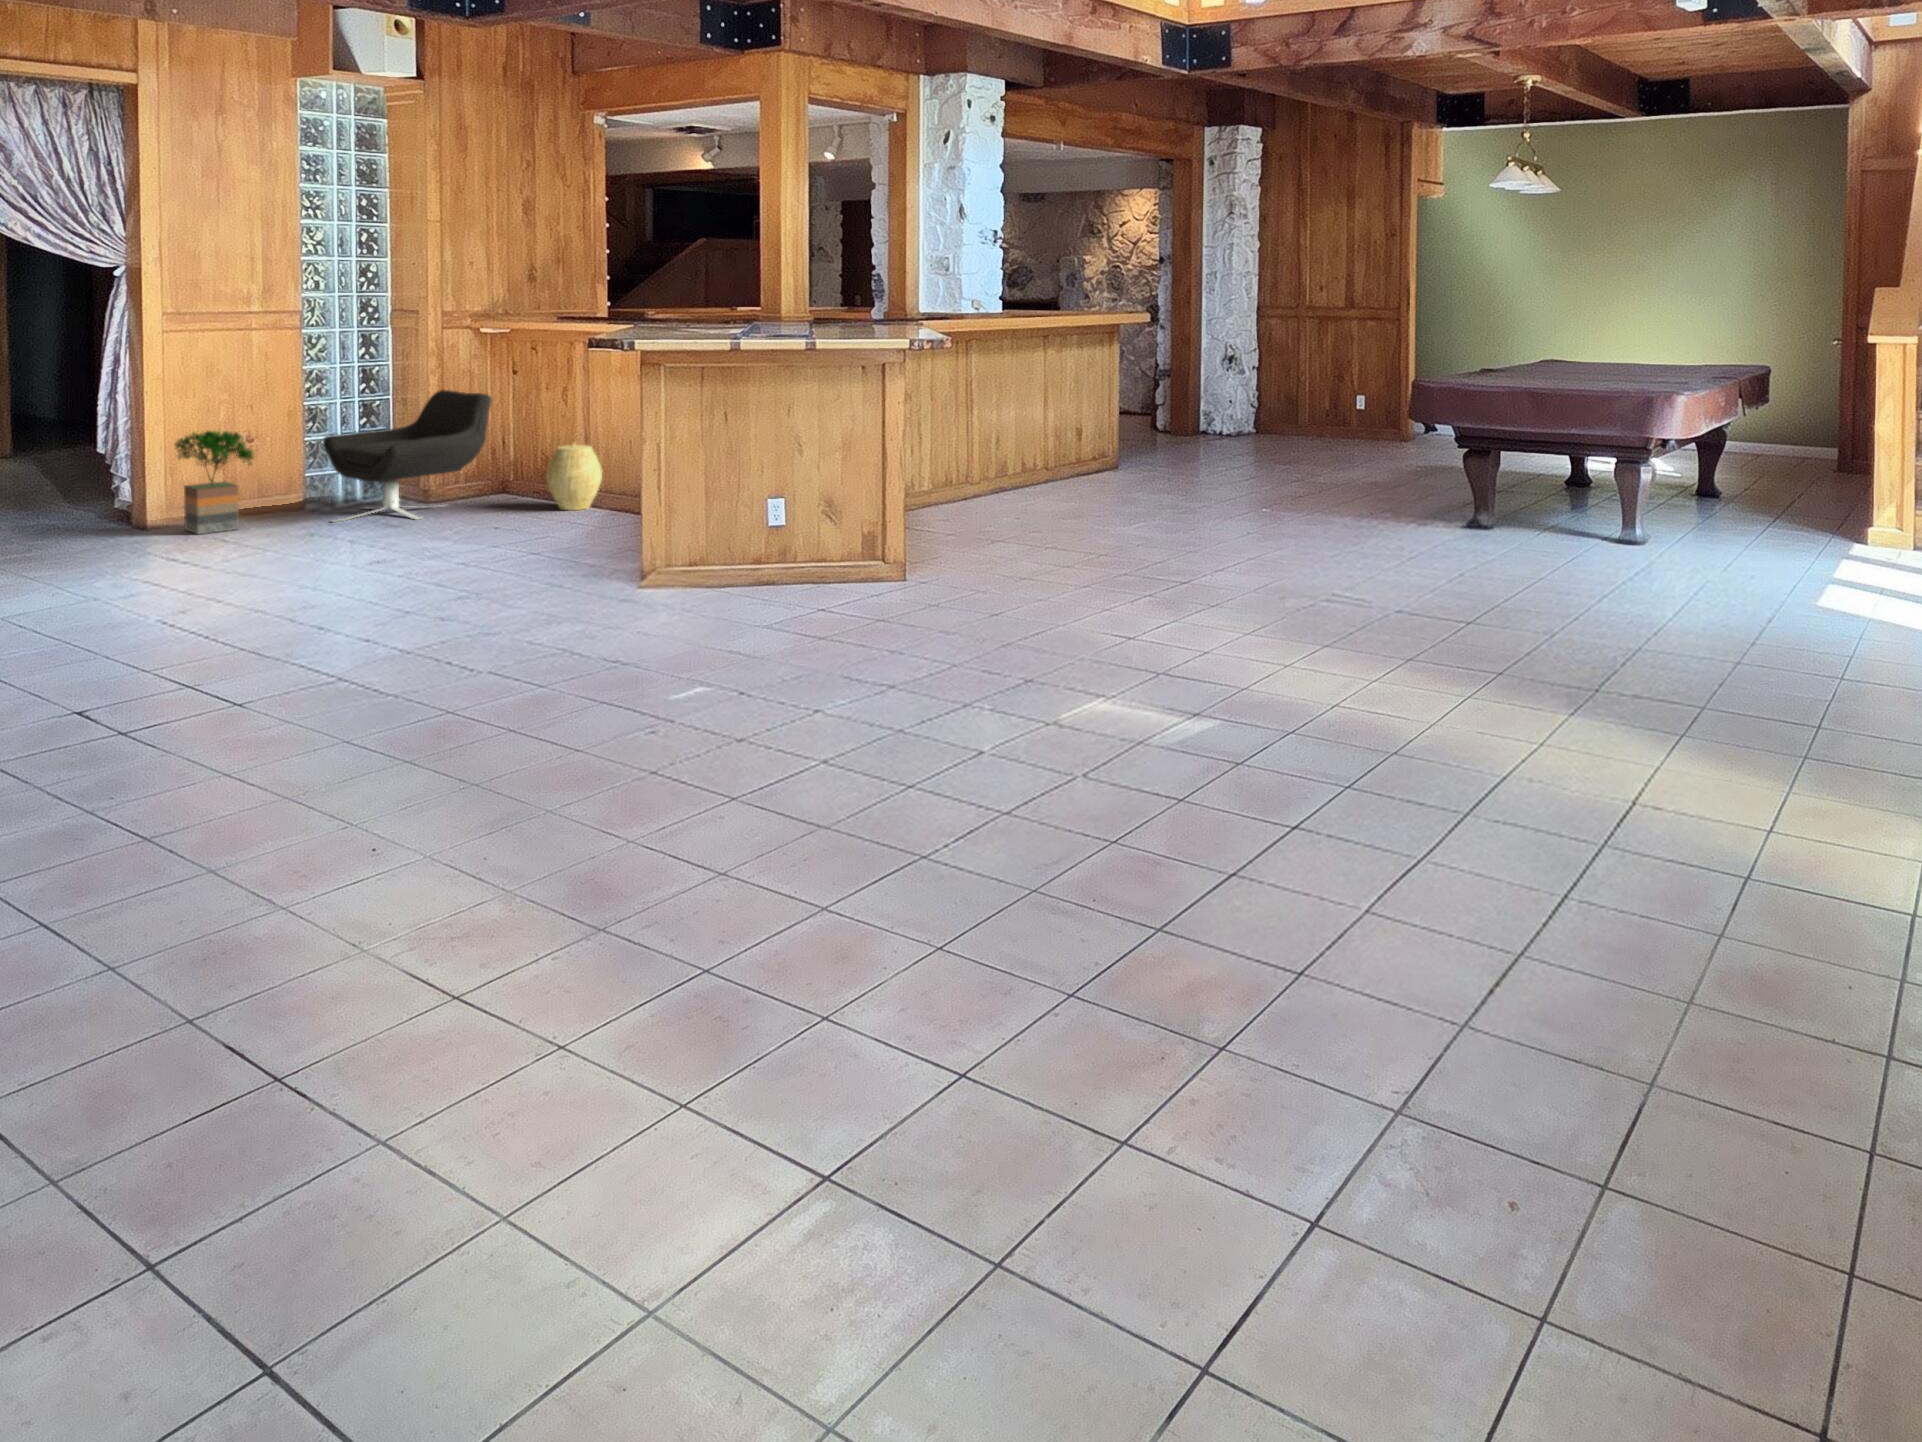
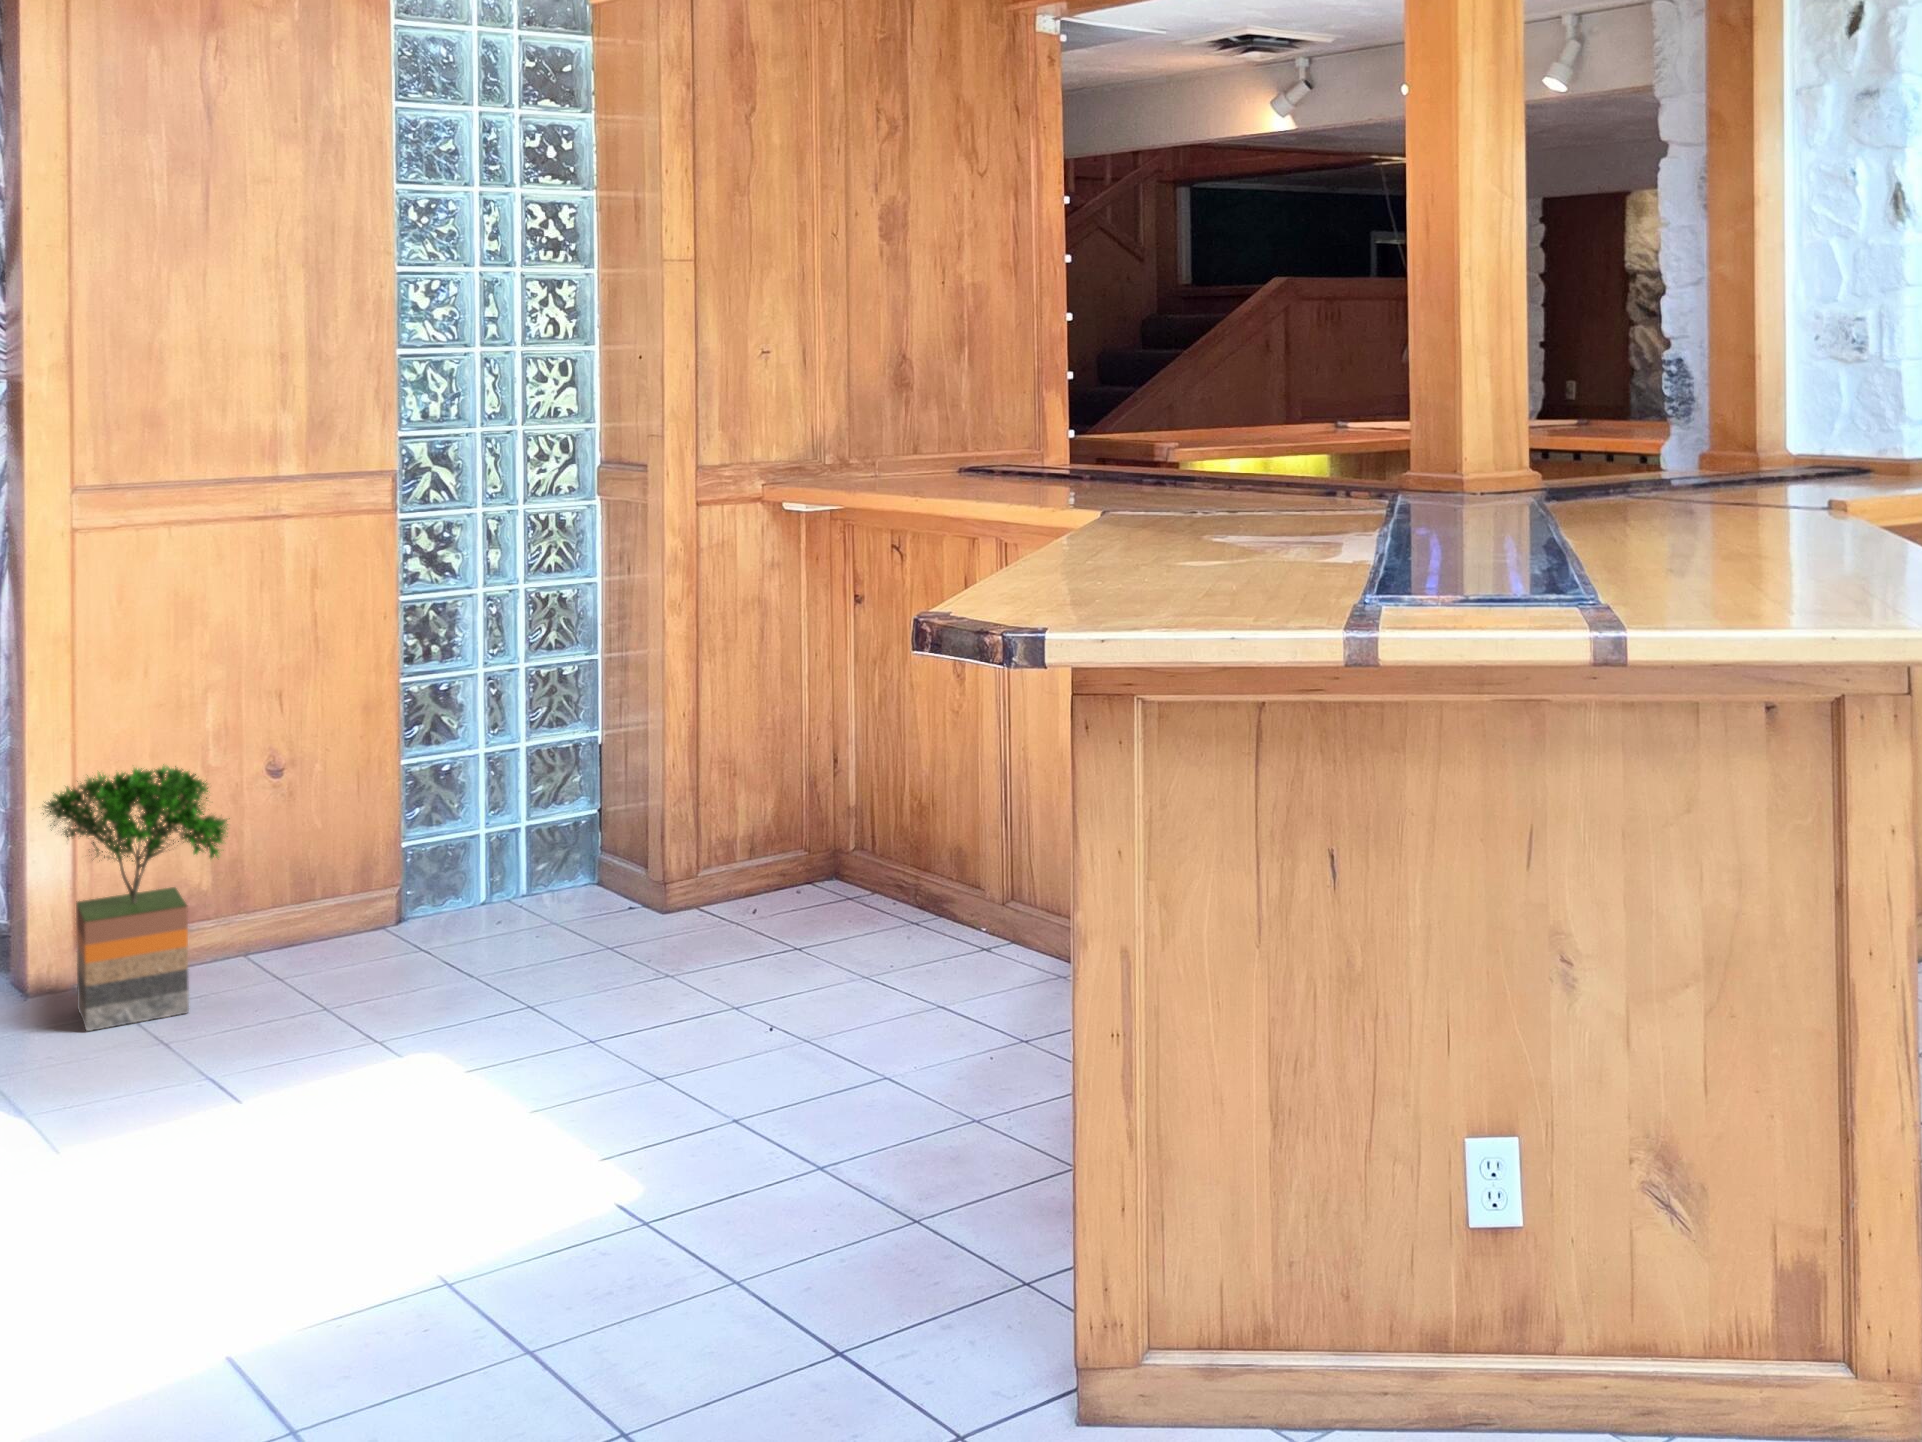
lounge chair: present [323,390,492,522] -> none [402,647,784,992]
woven basket: present [547,444,602,510] -> none [904,795,1035,967]

